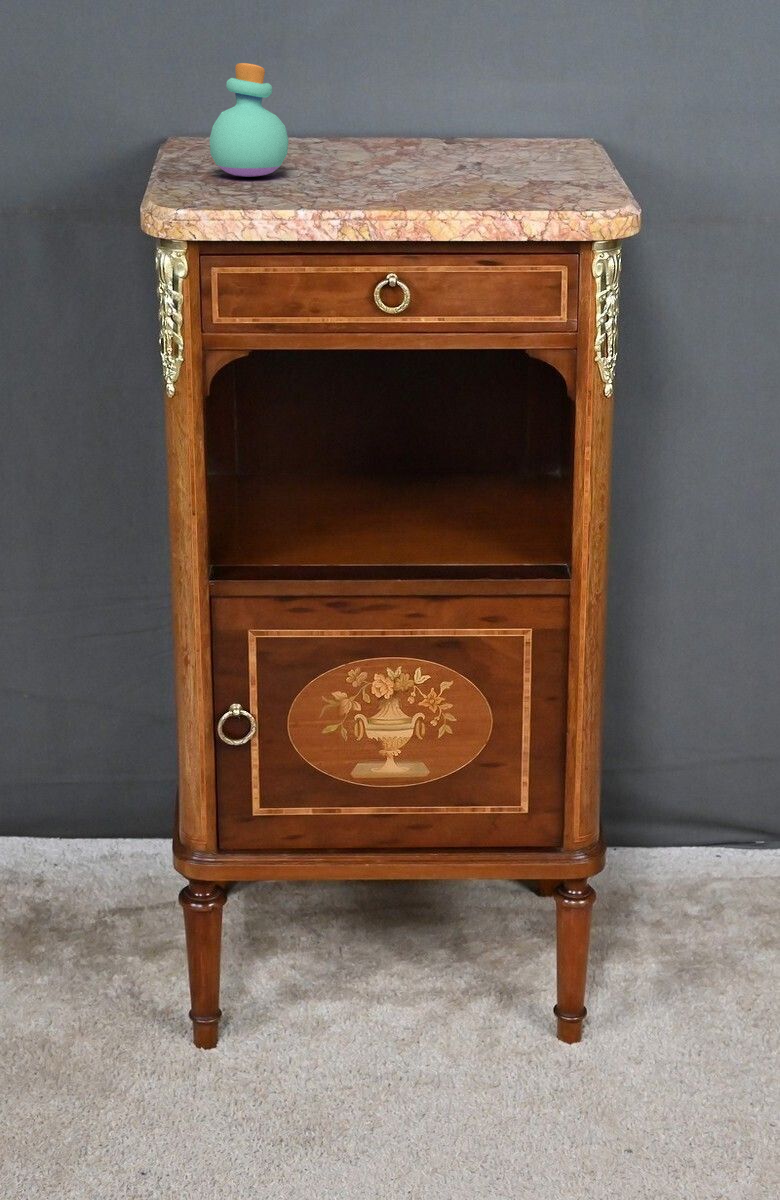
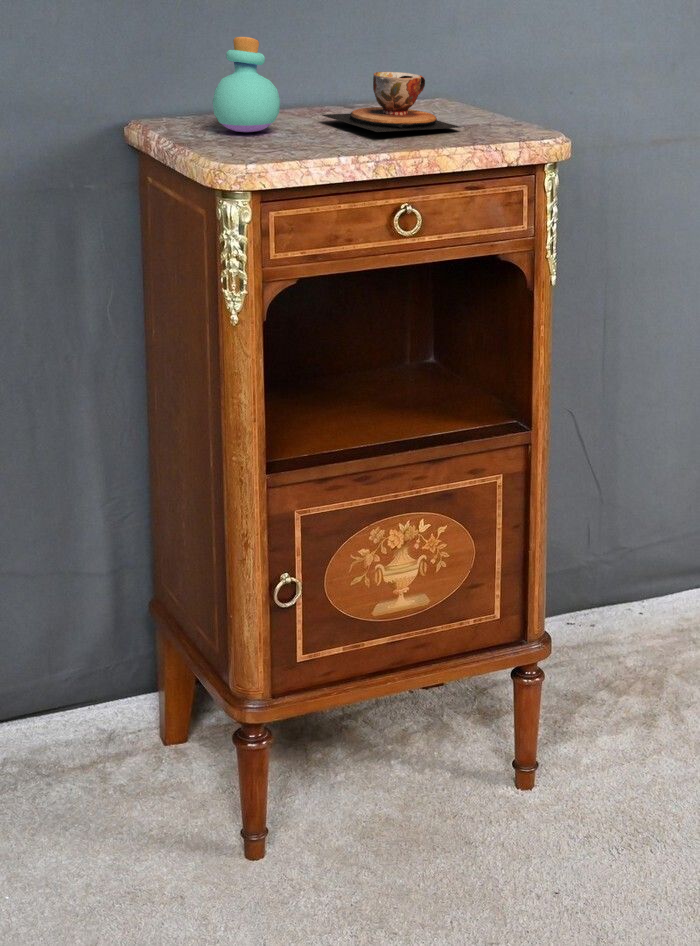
teacup: none [355,114,503,188] -> present [322,72,461,132]

